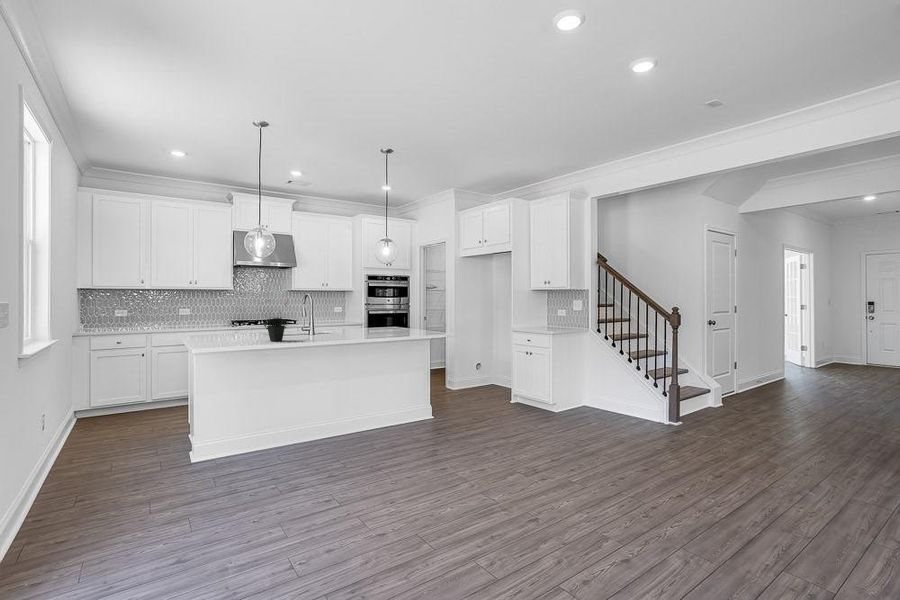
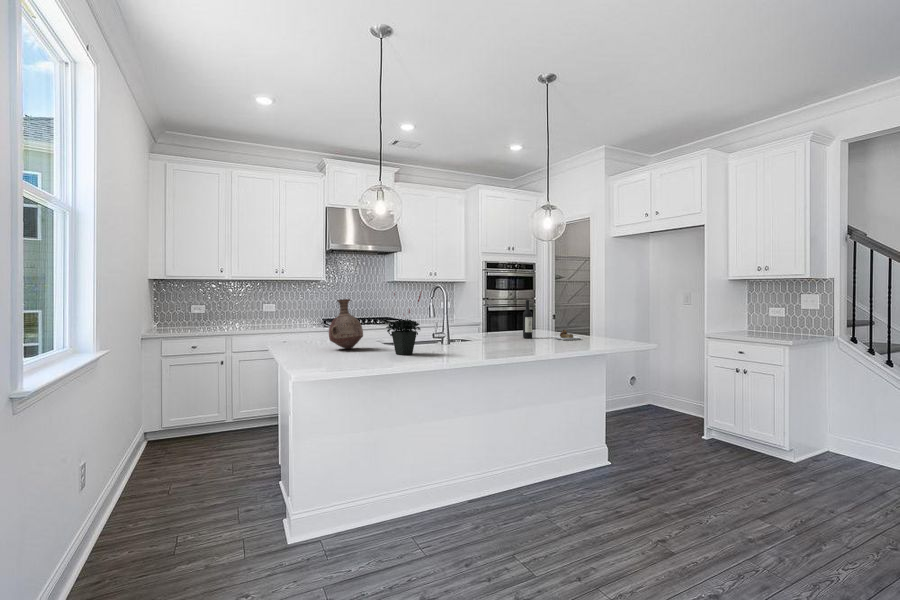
vase: none [224,304,250,339] -> present [329,299,363,349]
wine bottle: none [376,305,416,332] -> present [523,300,582,340]

